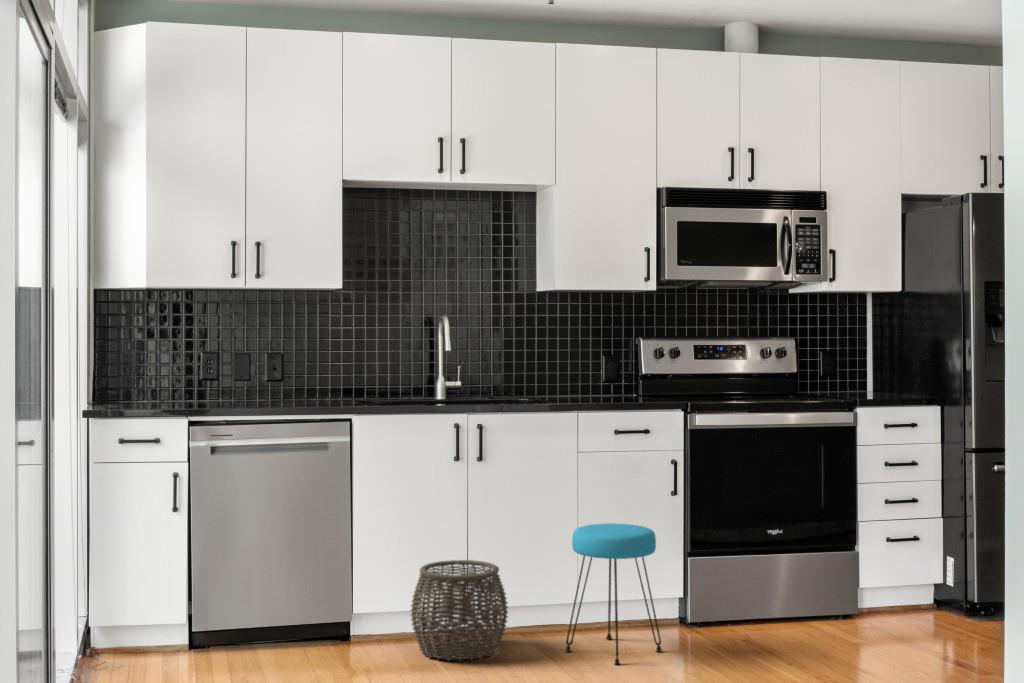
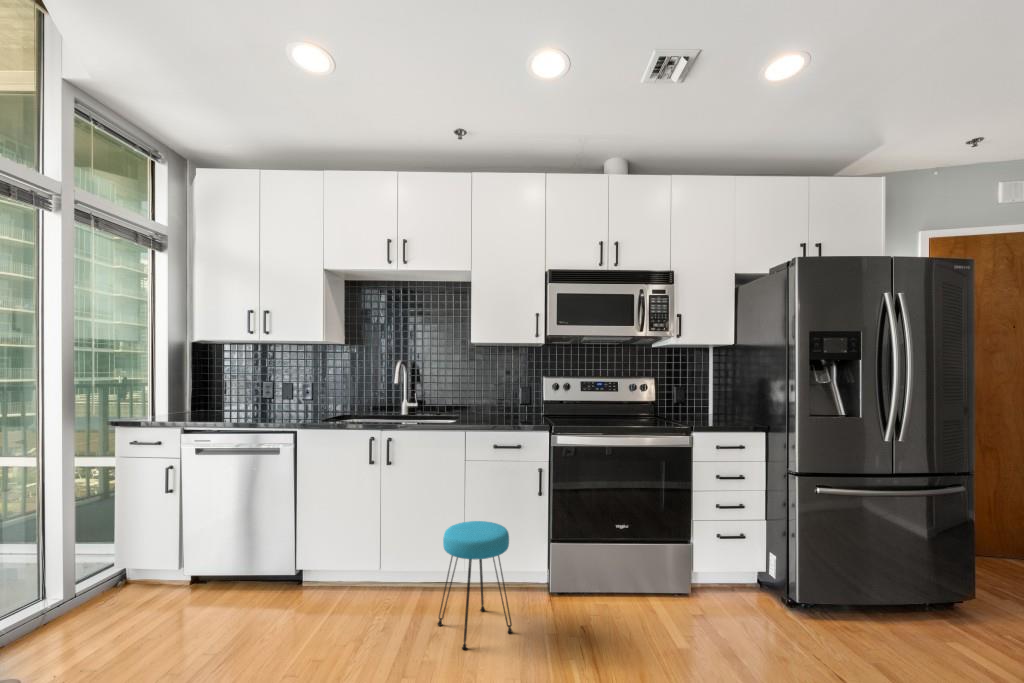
woven basket: present [411,560,508,661] -> none [321,541,399,631]

